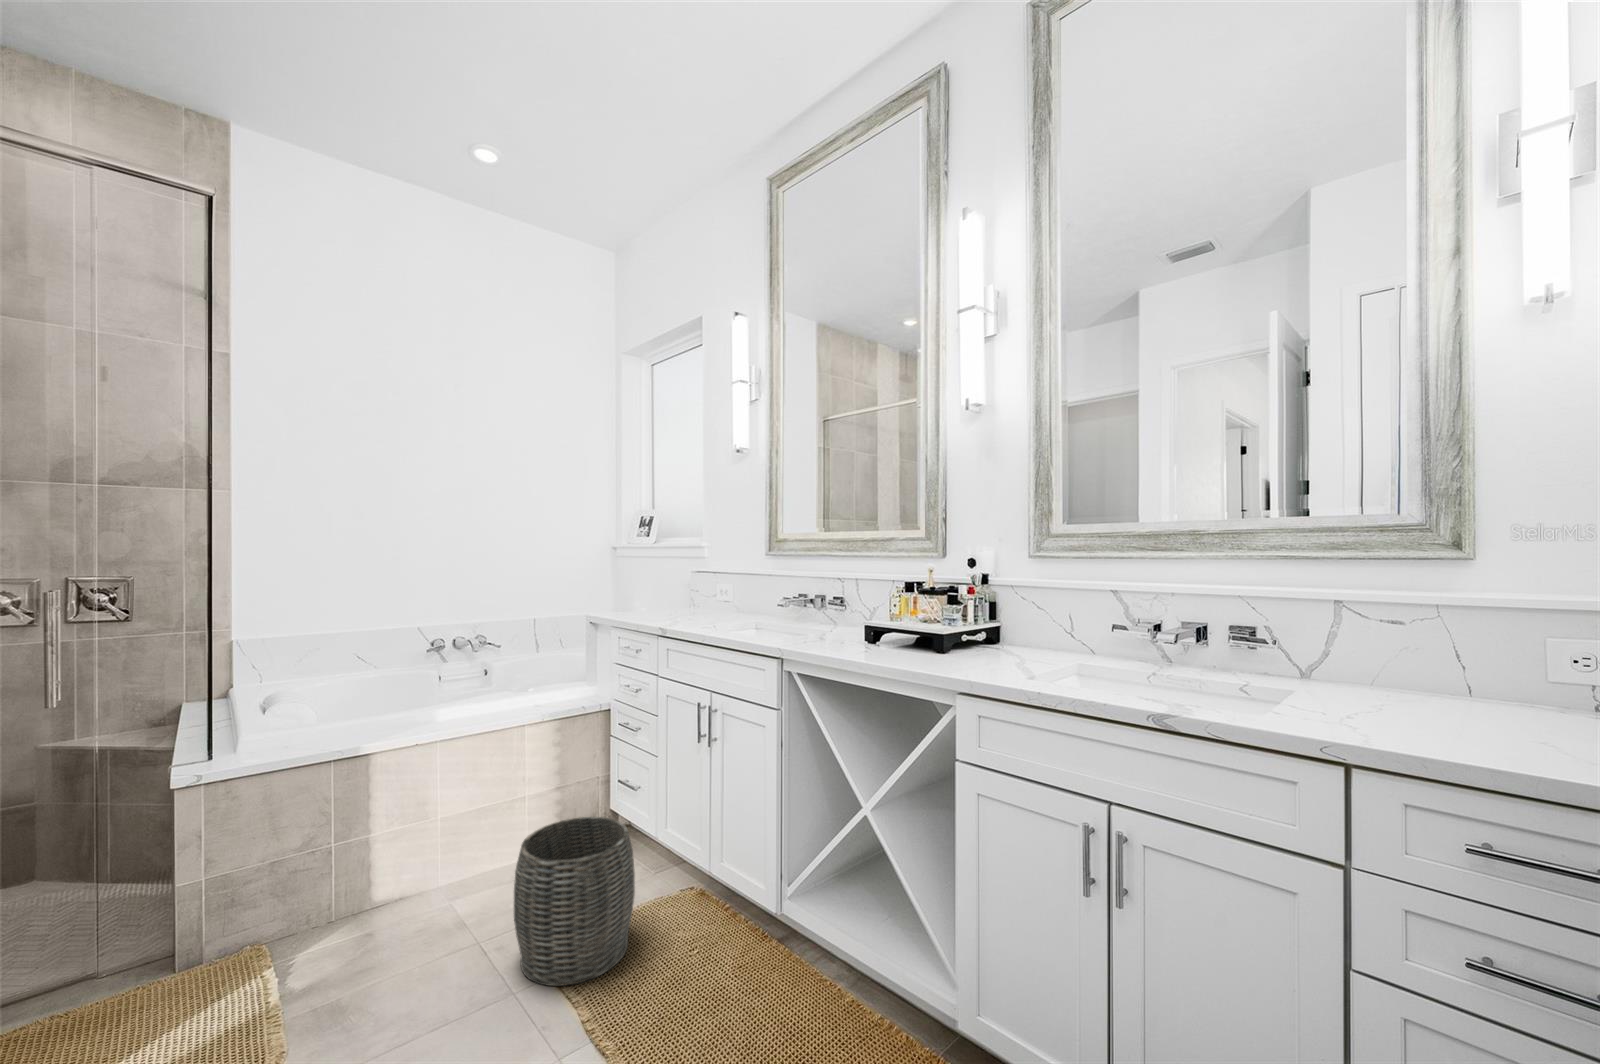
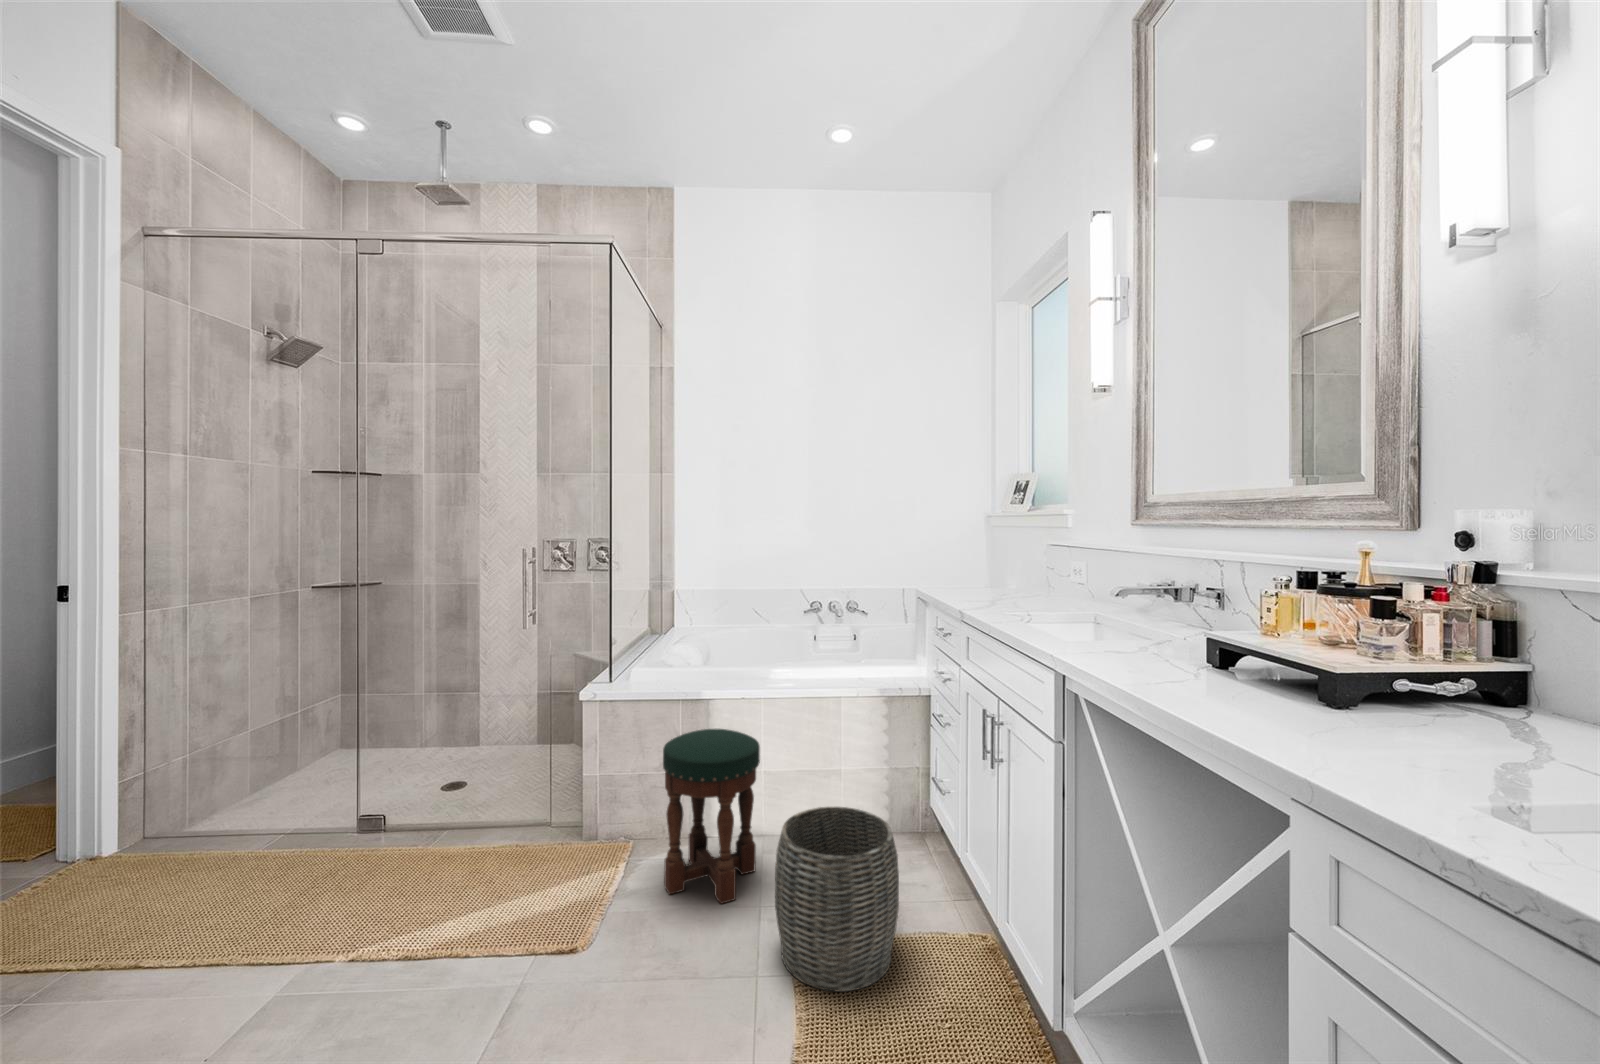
stool: none [340,779,462,979] -> present [663,729,760,904]

